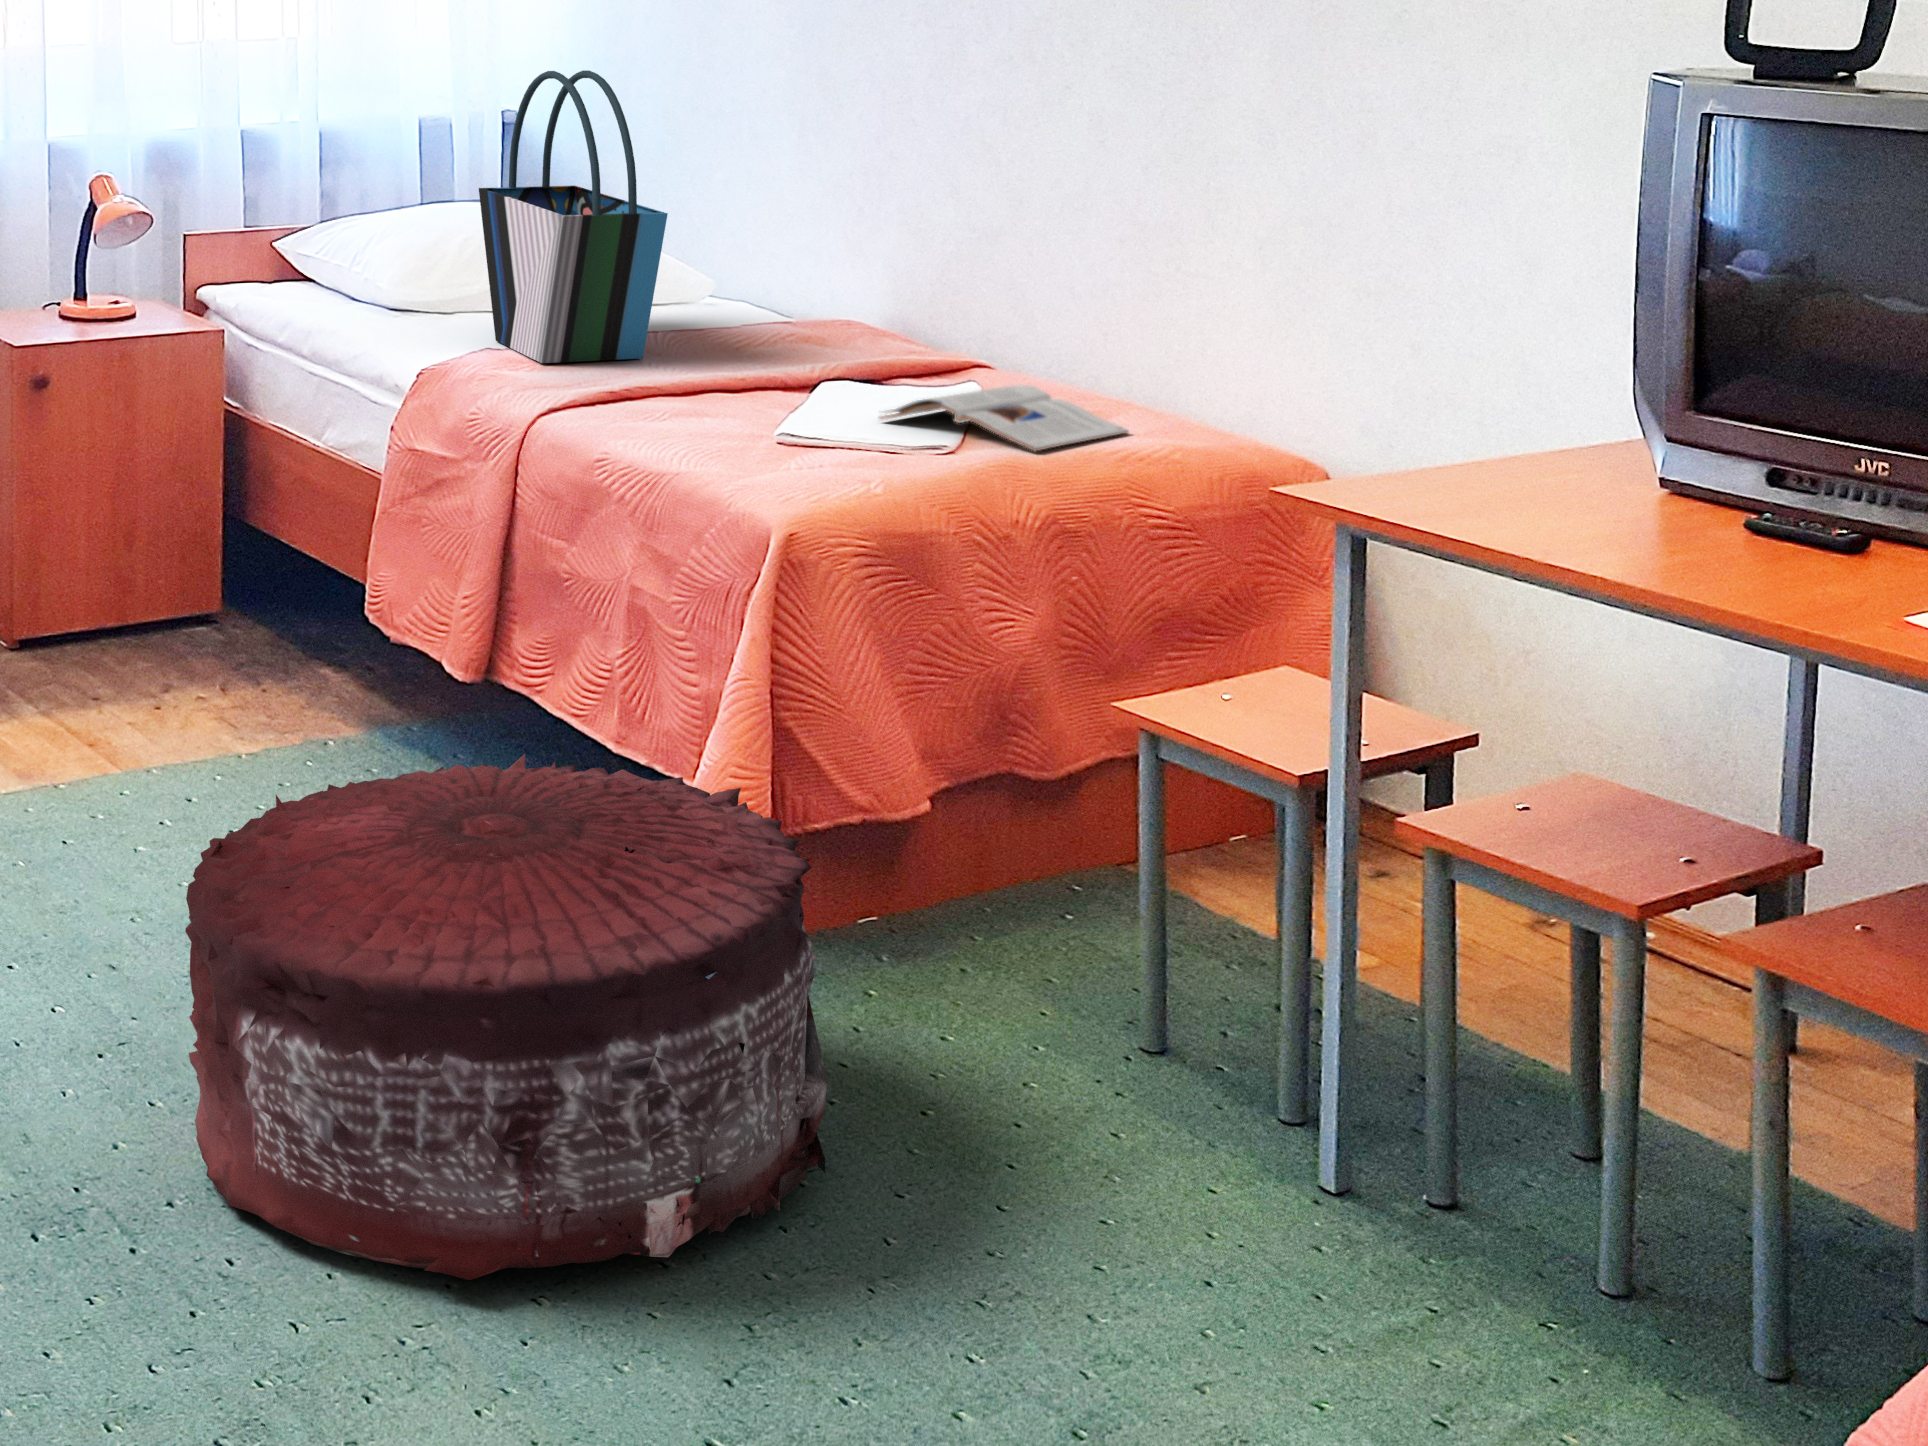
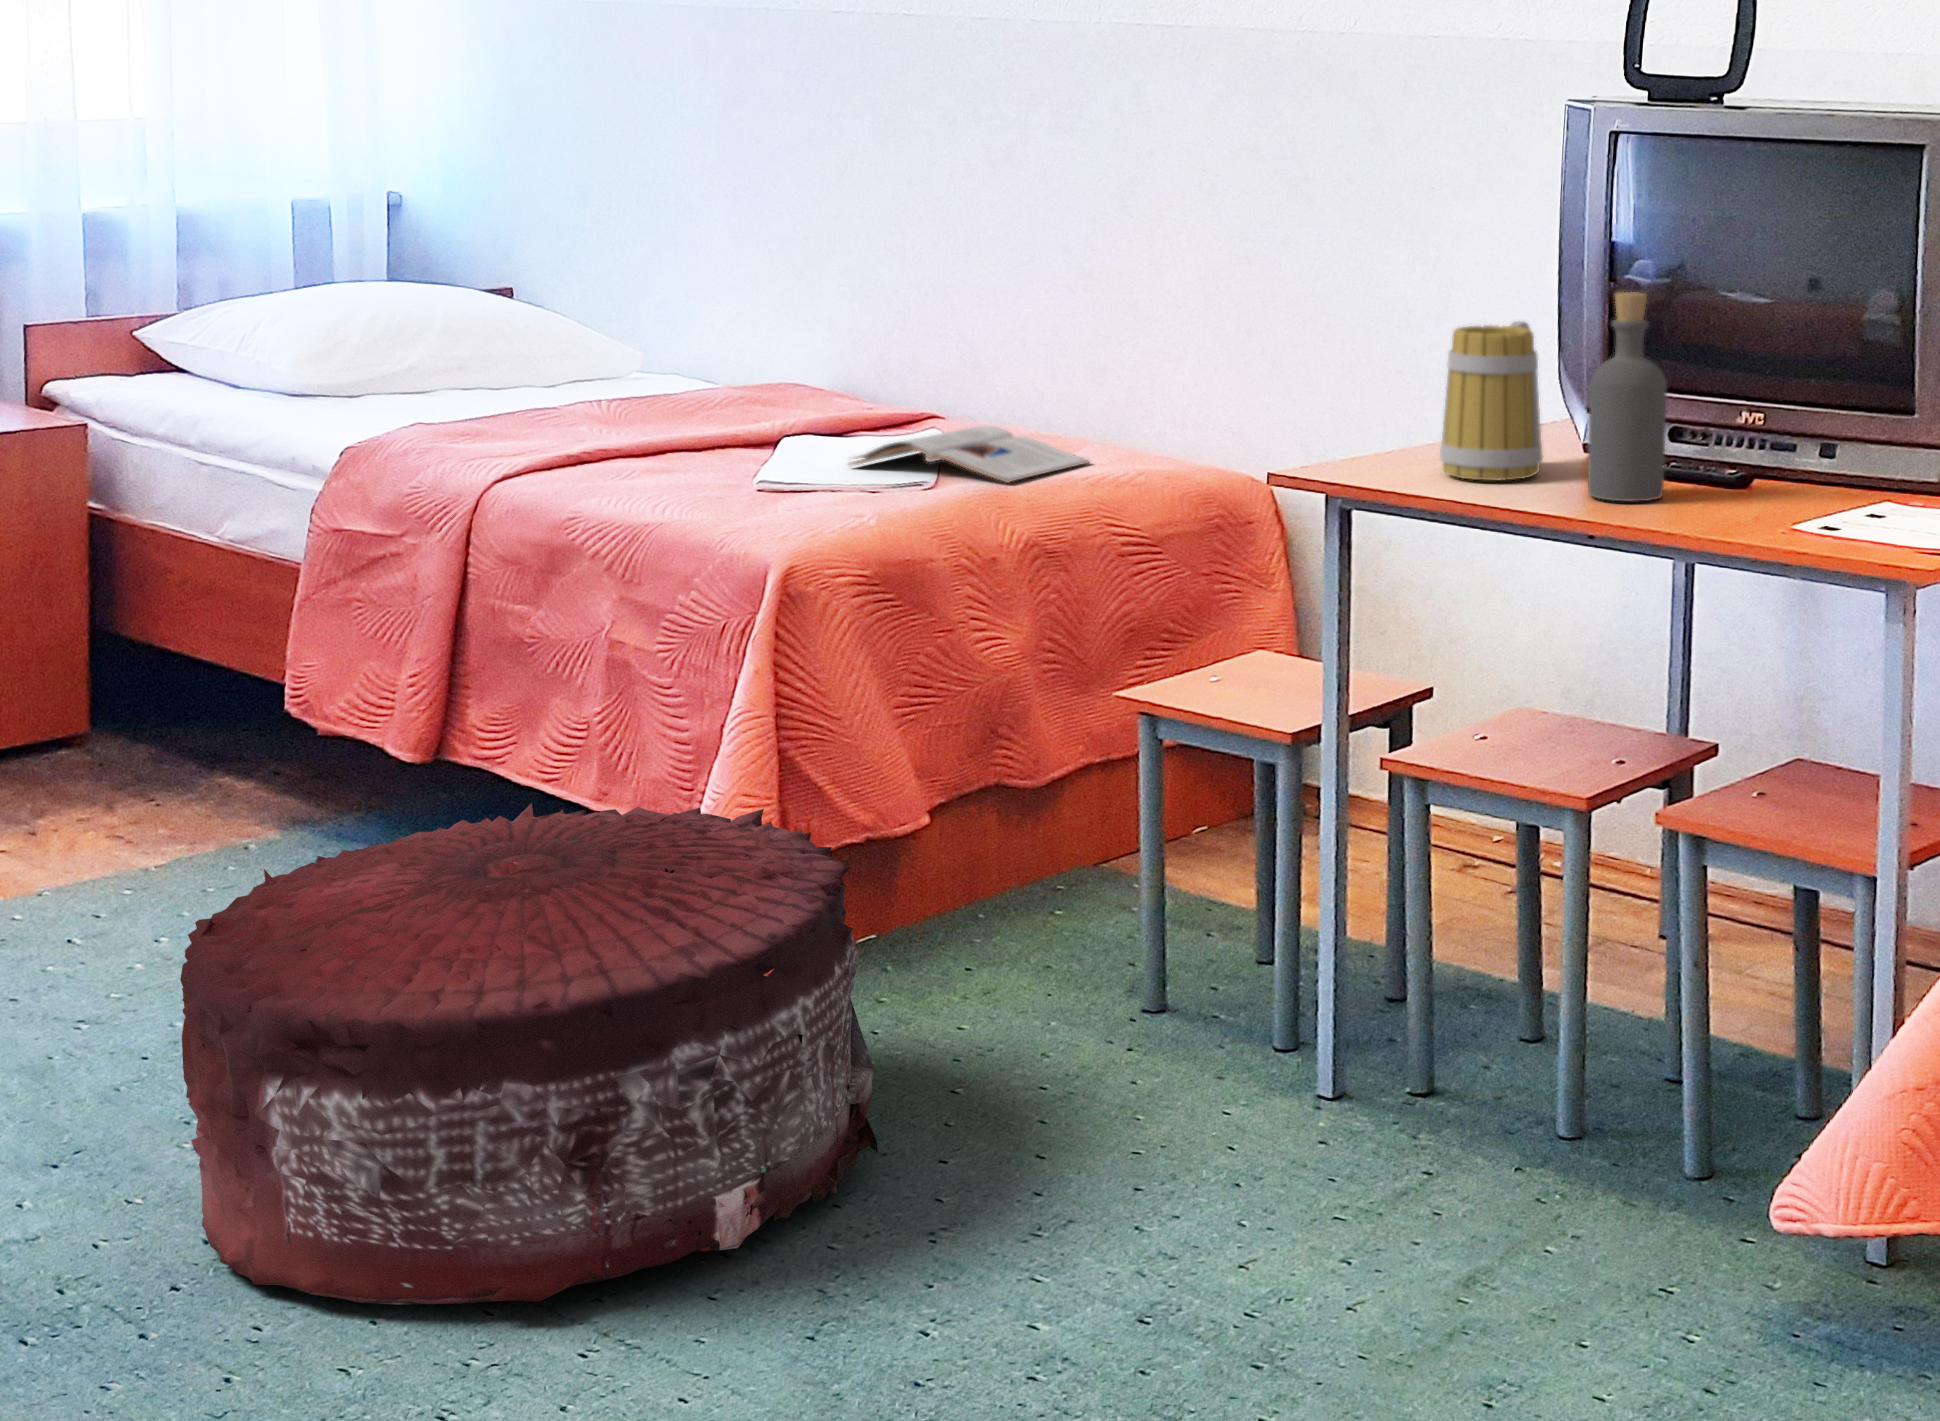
tote bag: present [479,70,668,363] -> none [389,135,610,437]
bottle: none [1659,305,1764,556] -> present [1588,292,1667,501]
mug: none [1484,326,1611,513] -> present [1440,321,1543,480]

